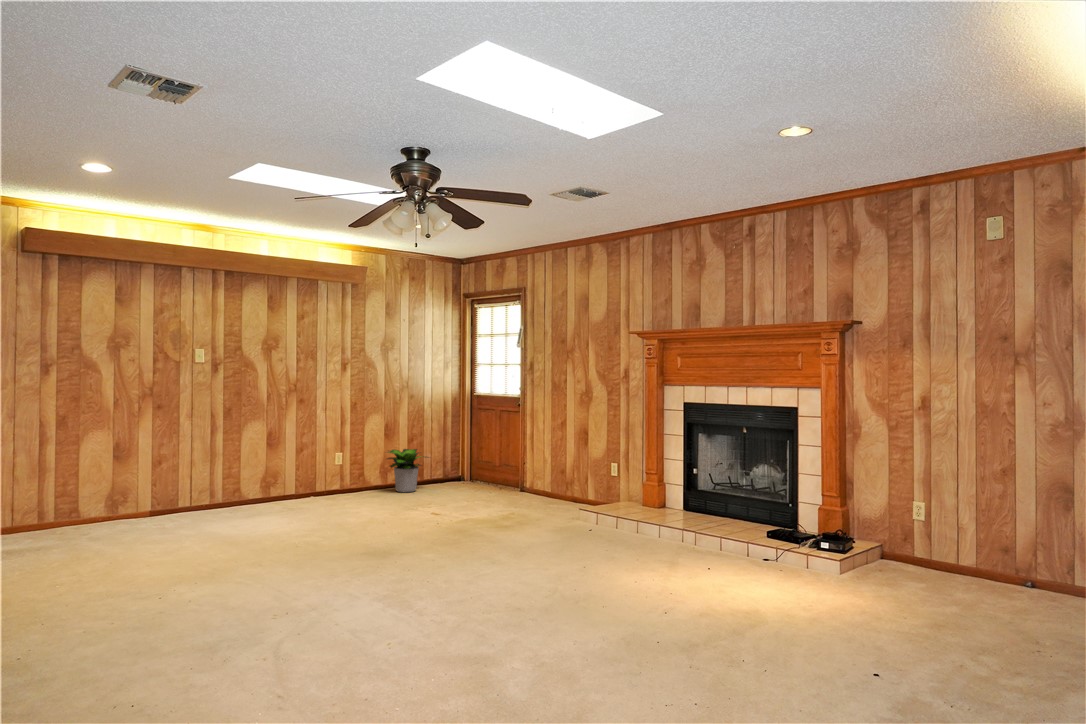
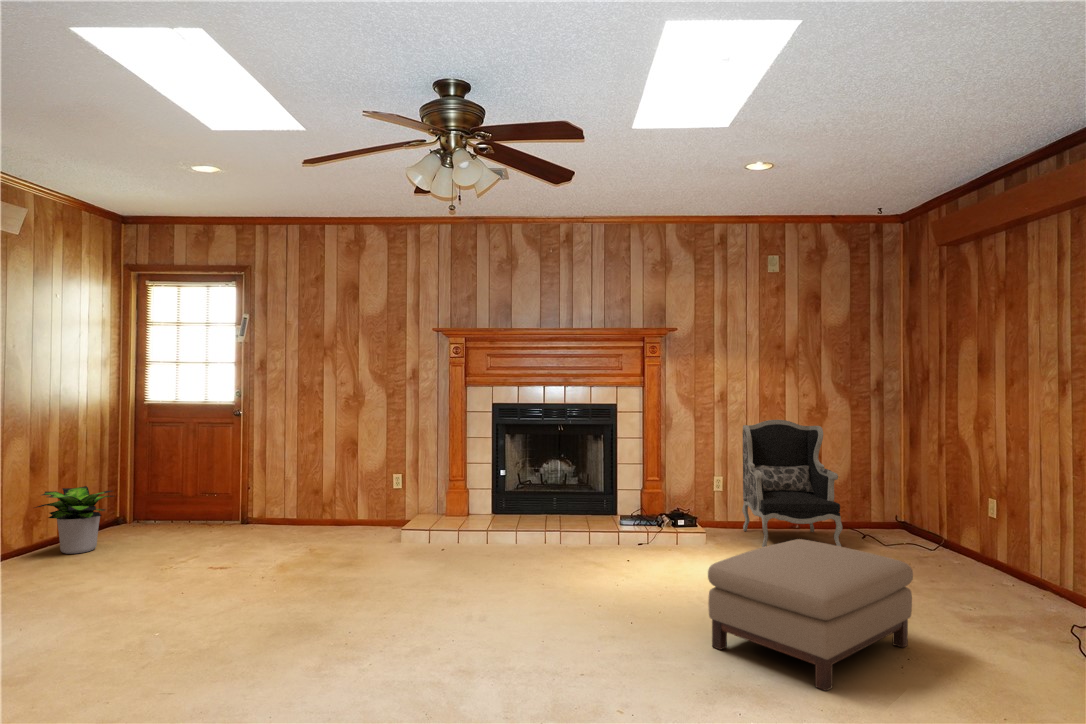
armchair: none [906,435,1050,617] -> present [742,420,842,547]
ottoman: none [601,552,804,697] -> present [708,539,913,691]

